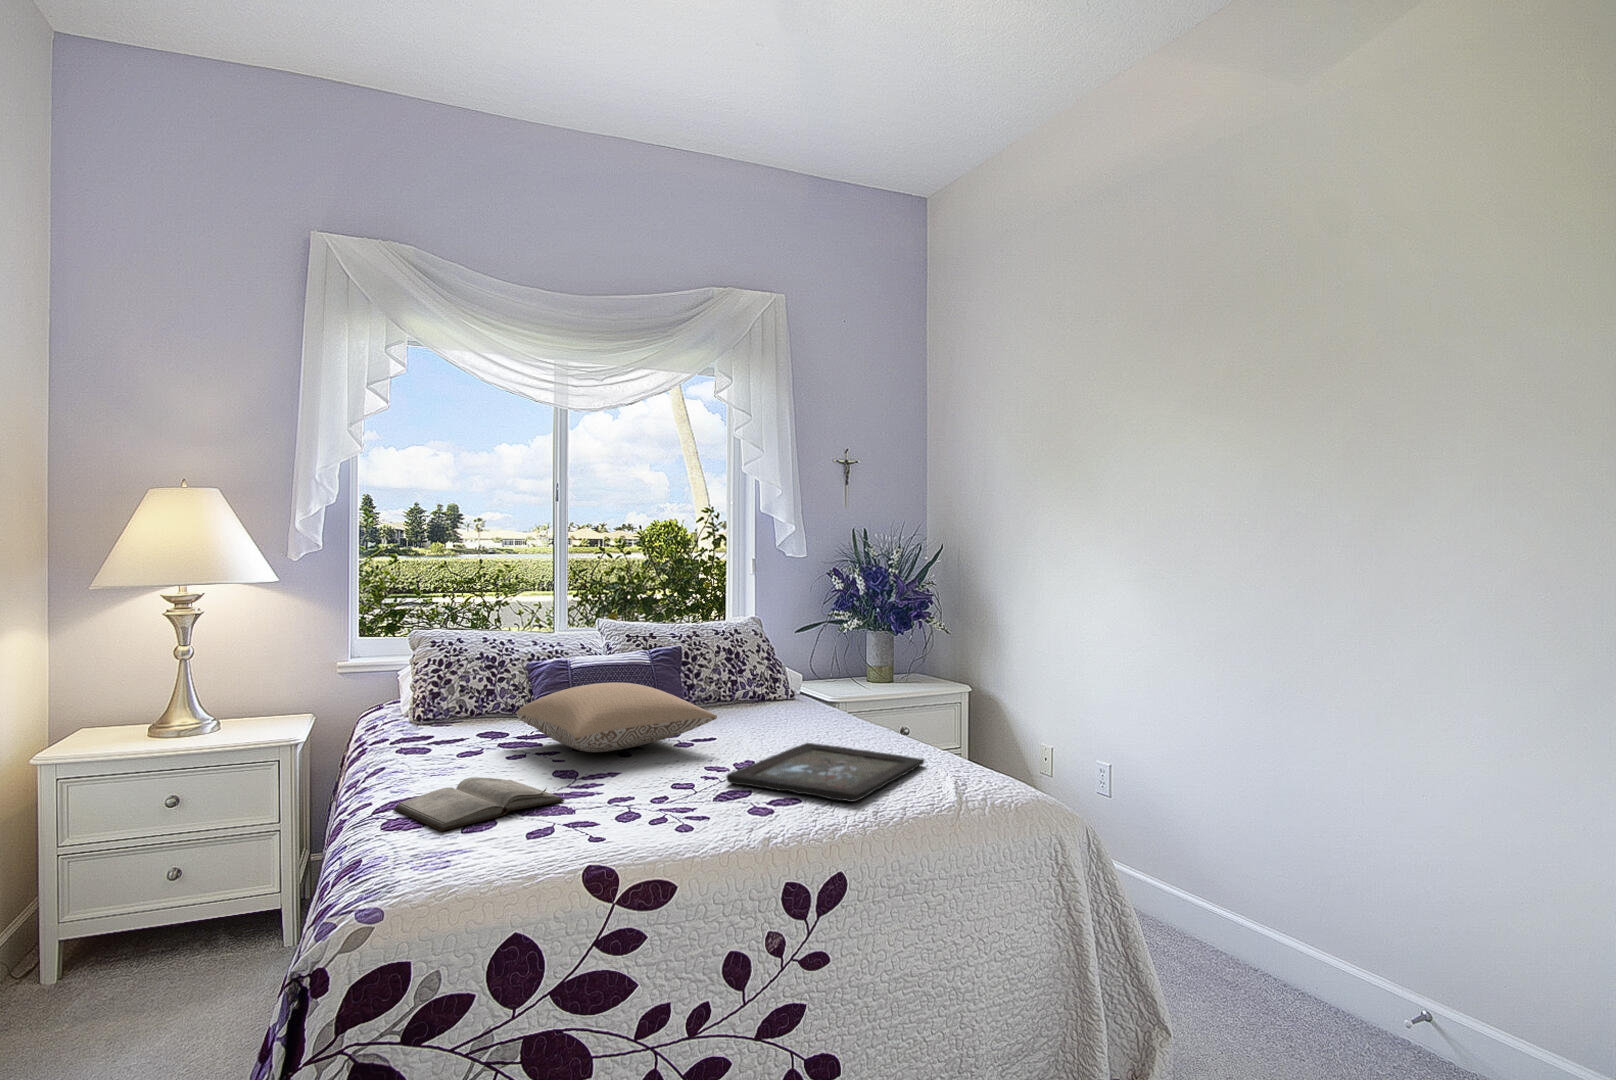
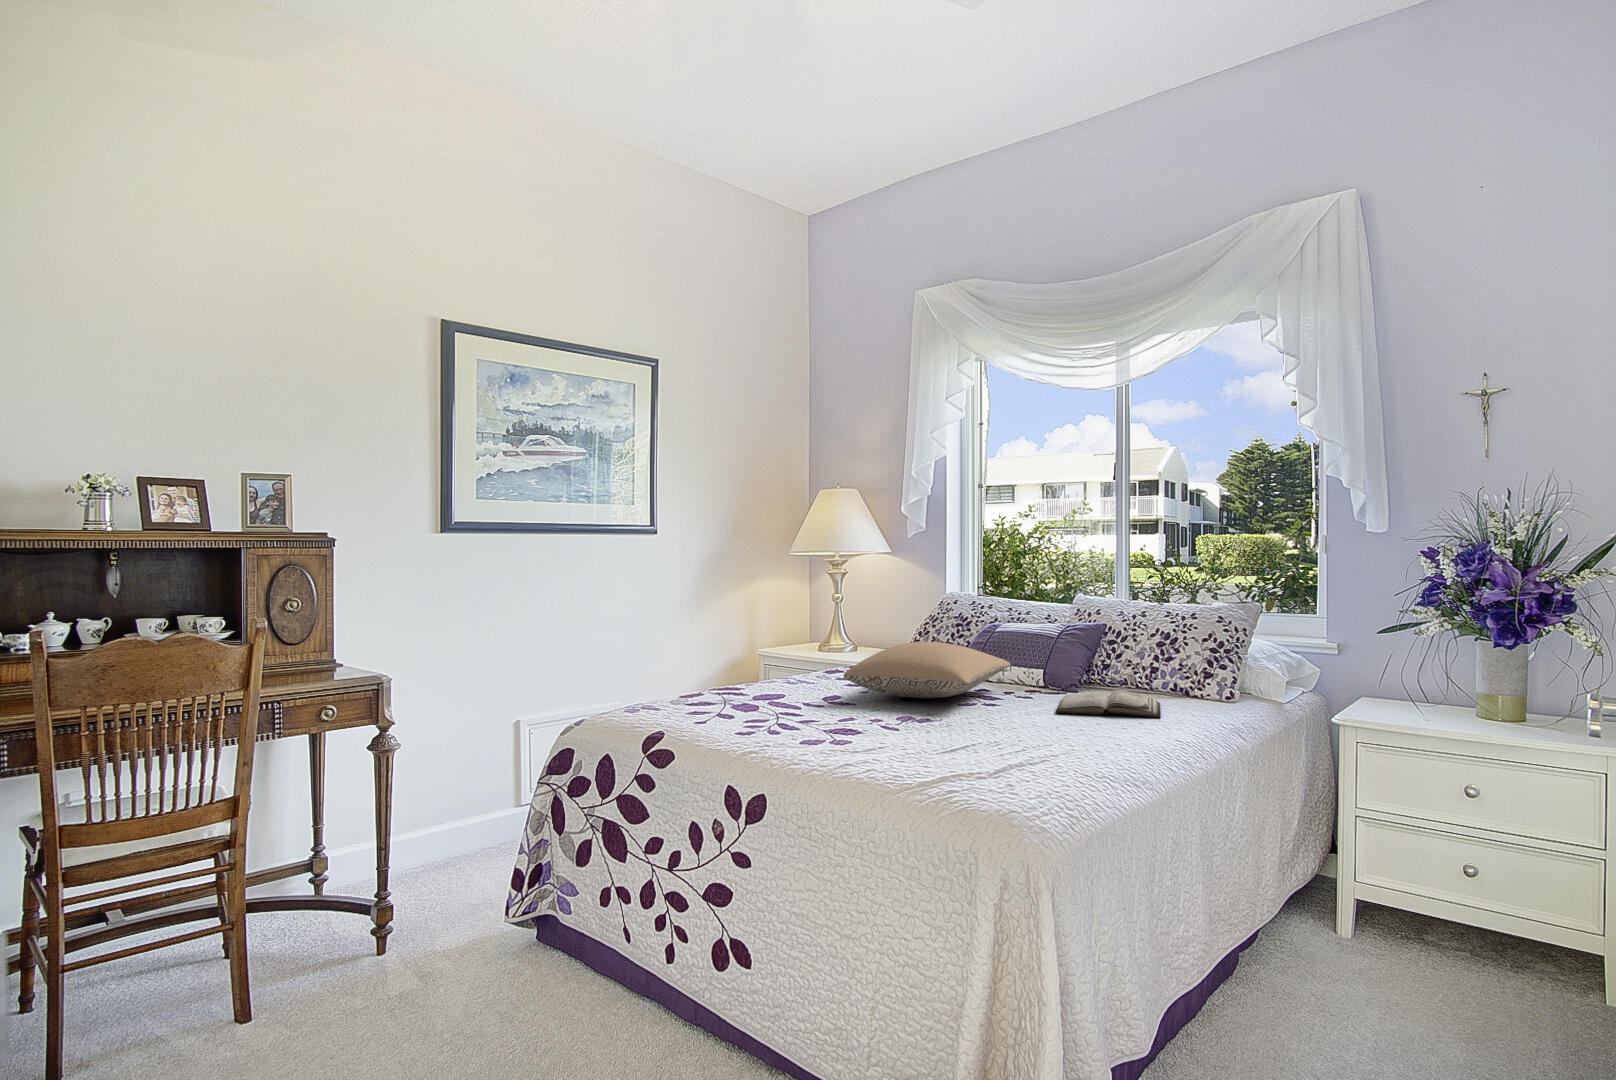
tray: present [726,743,924,802] -> none [864,723,1036,764]
diary: present [394,777,564,831] -> present [1056,690,1161,718]

